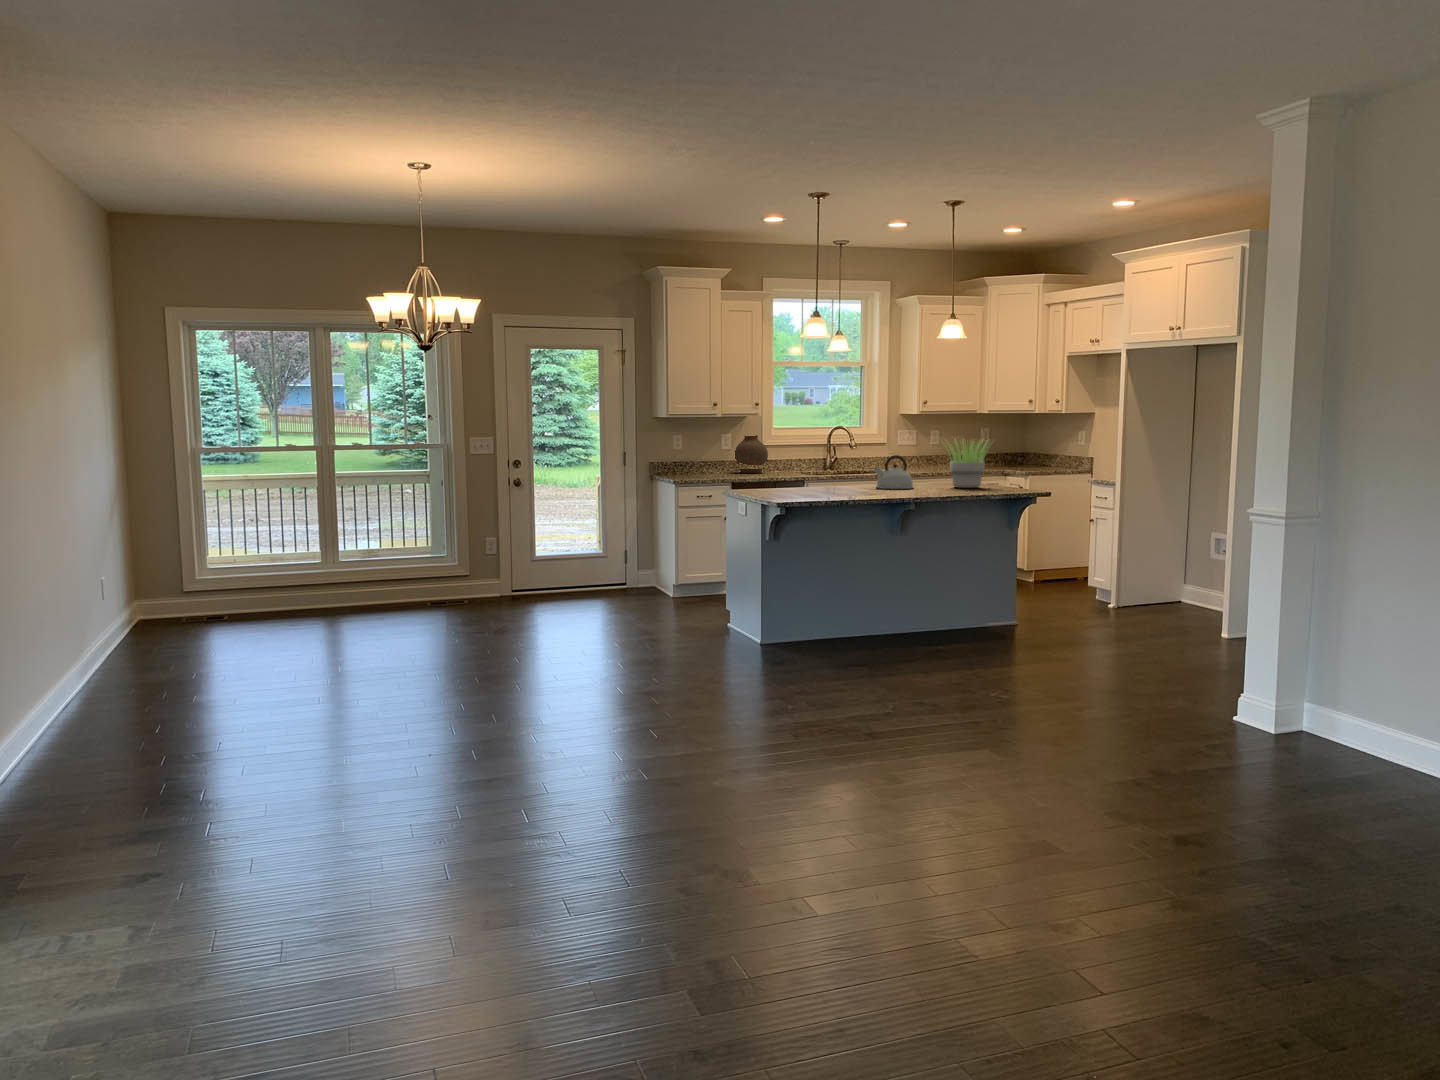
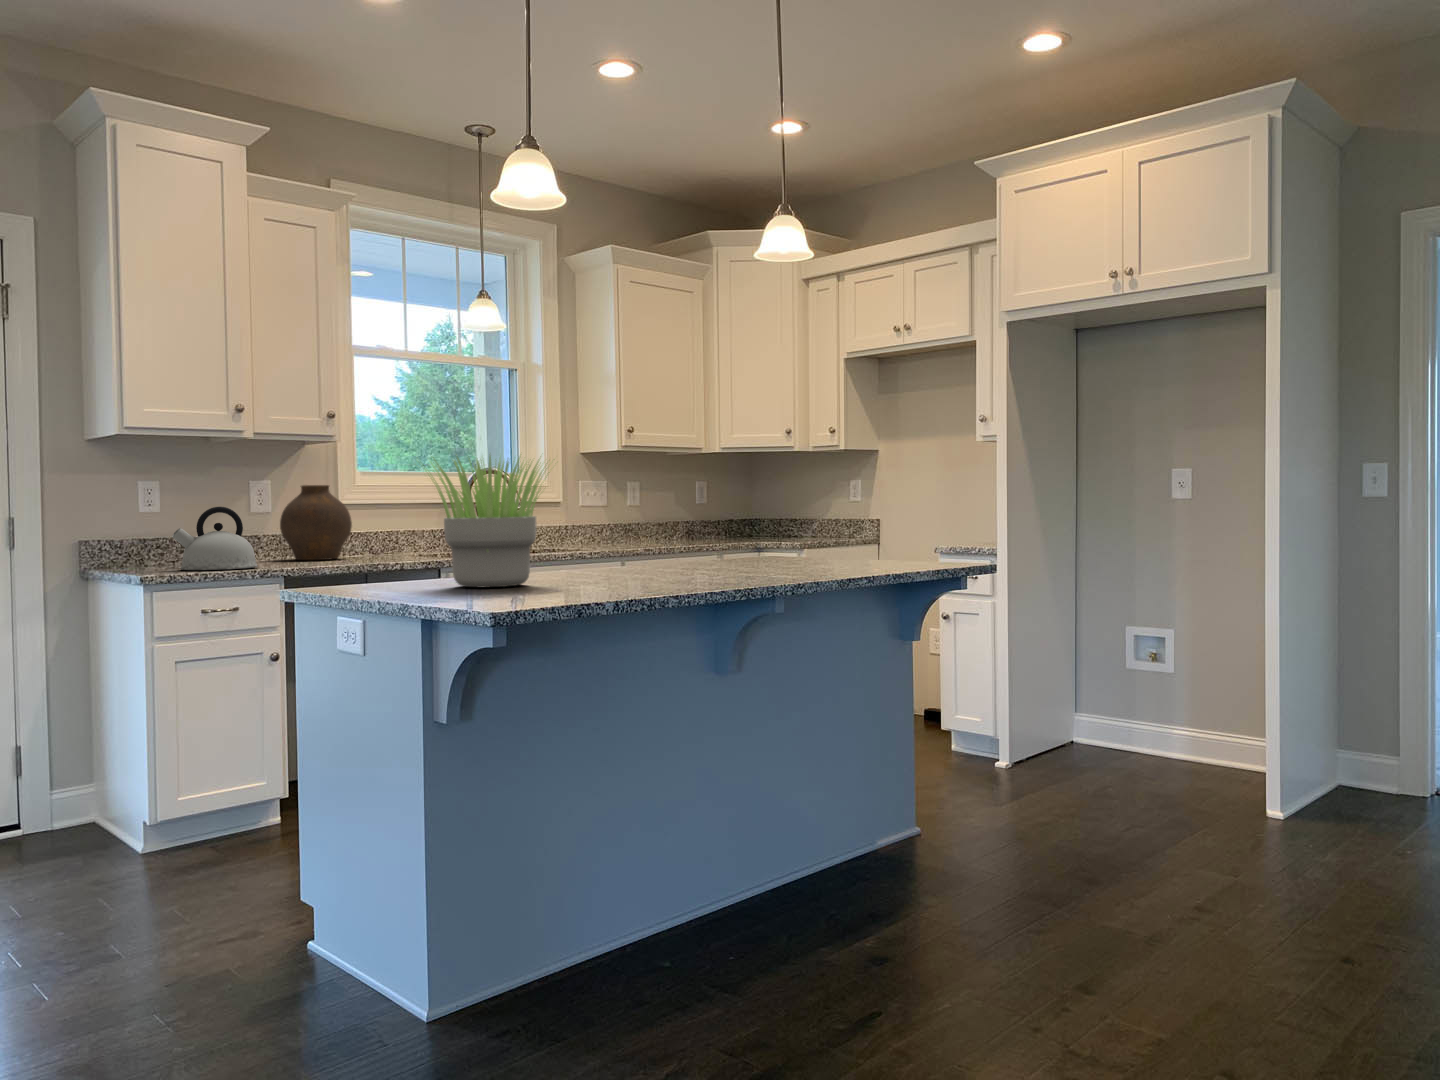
potted plant: present [947,439,987,488] -> present [431,456,550,587]
kettle: present [874,455,913,489] -> present [172,507,258,570]

